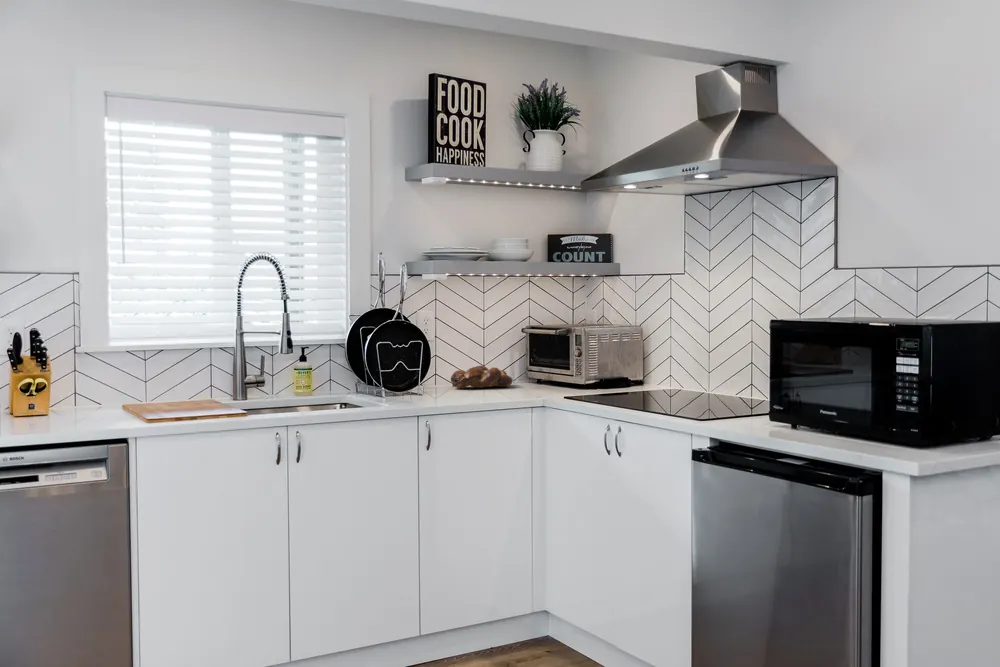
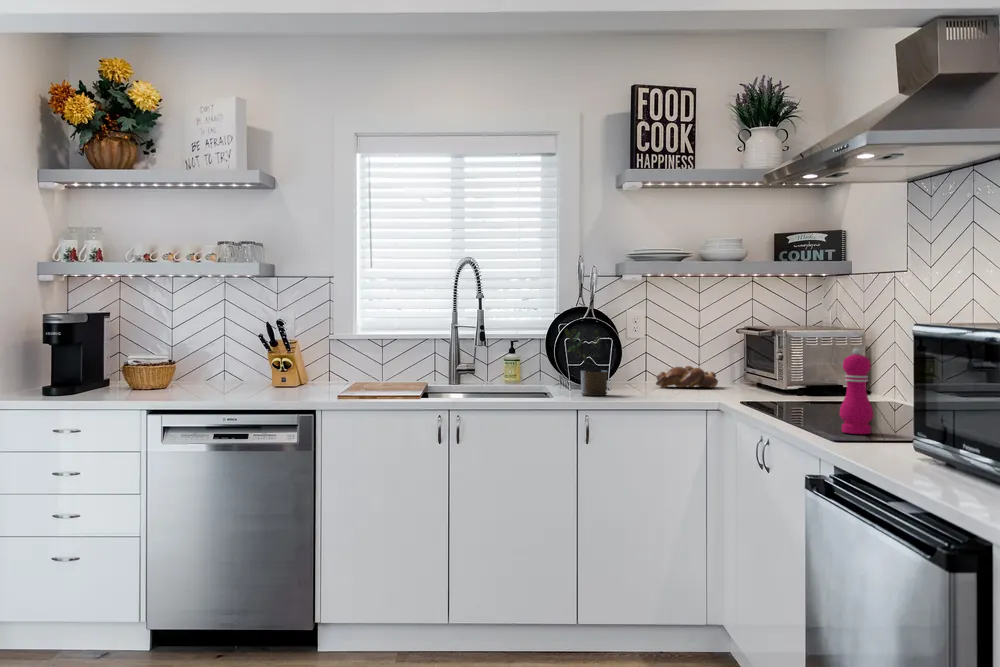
potted plant: none [395,334,440,404] -> present [565,329,607,396]
pepper mill: none [723,357,748,426] -> present [839,348,873,434]

